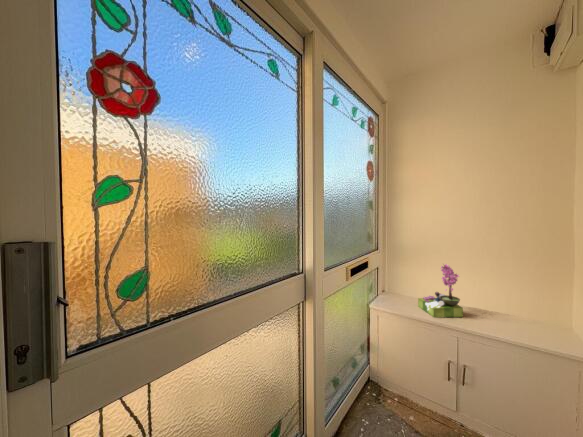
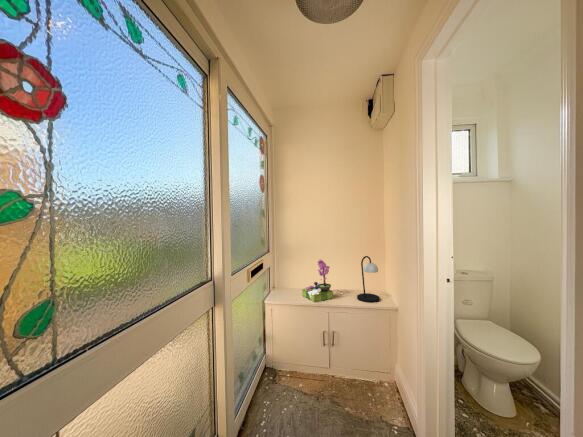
table lamp: none [503,266,546,336] -> present [357,256,380,303]

